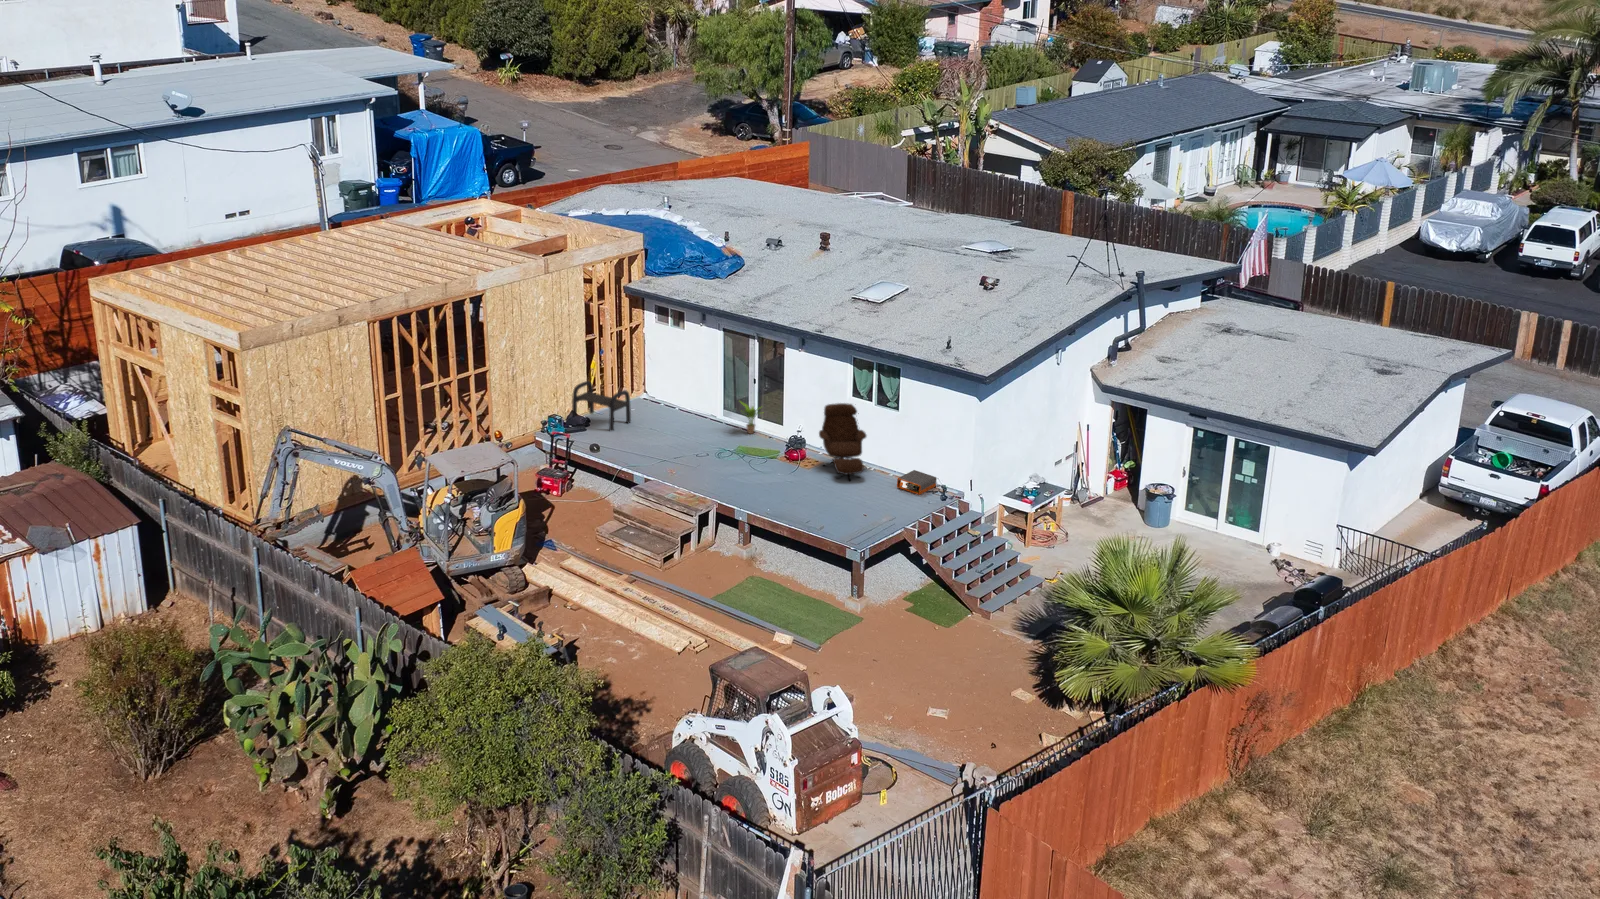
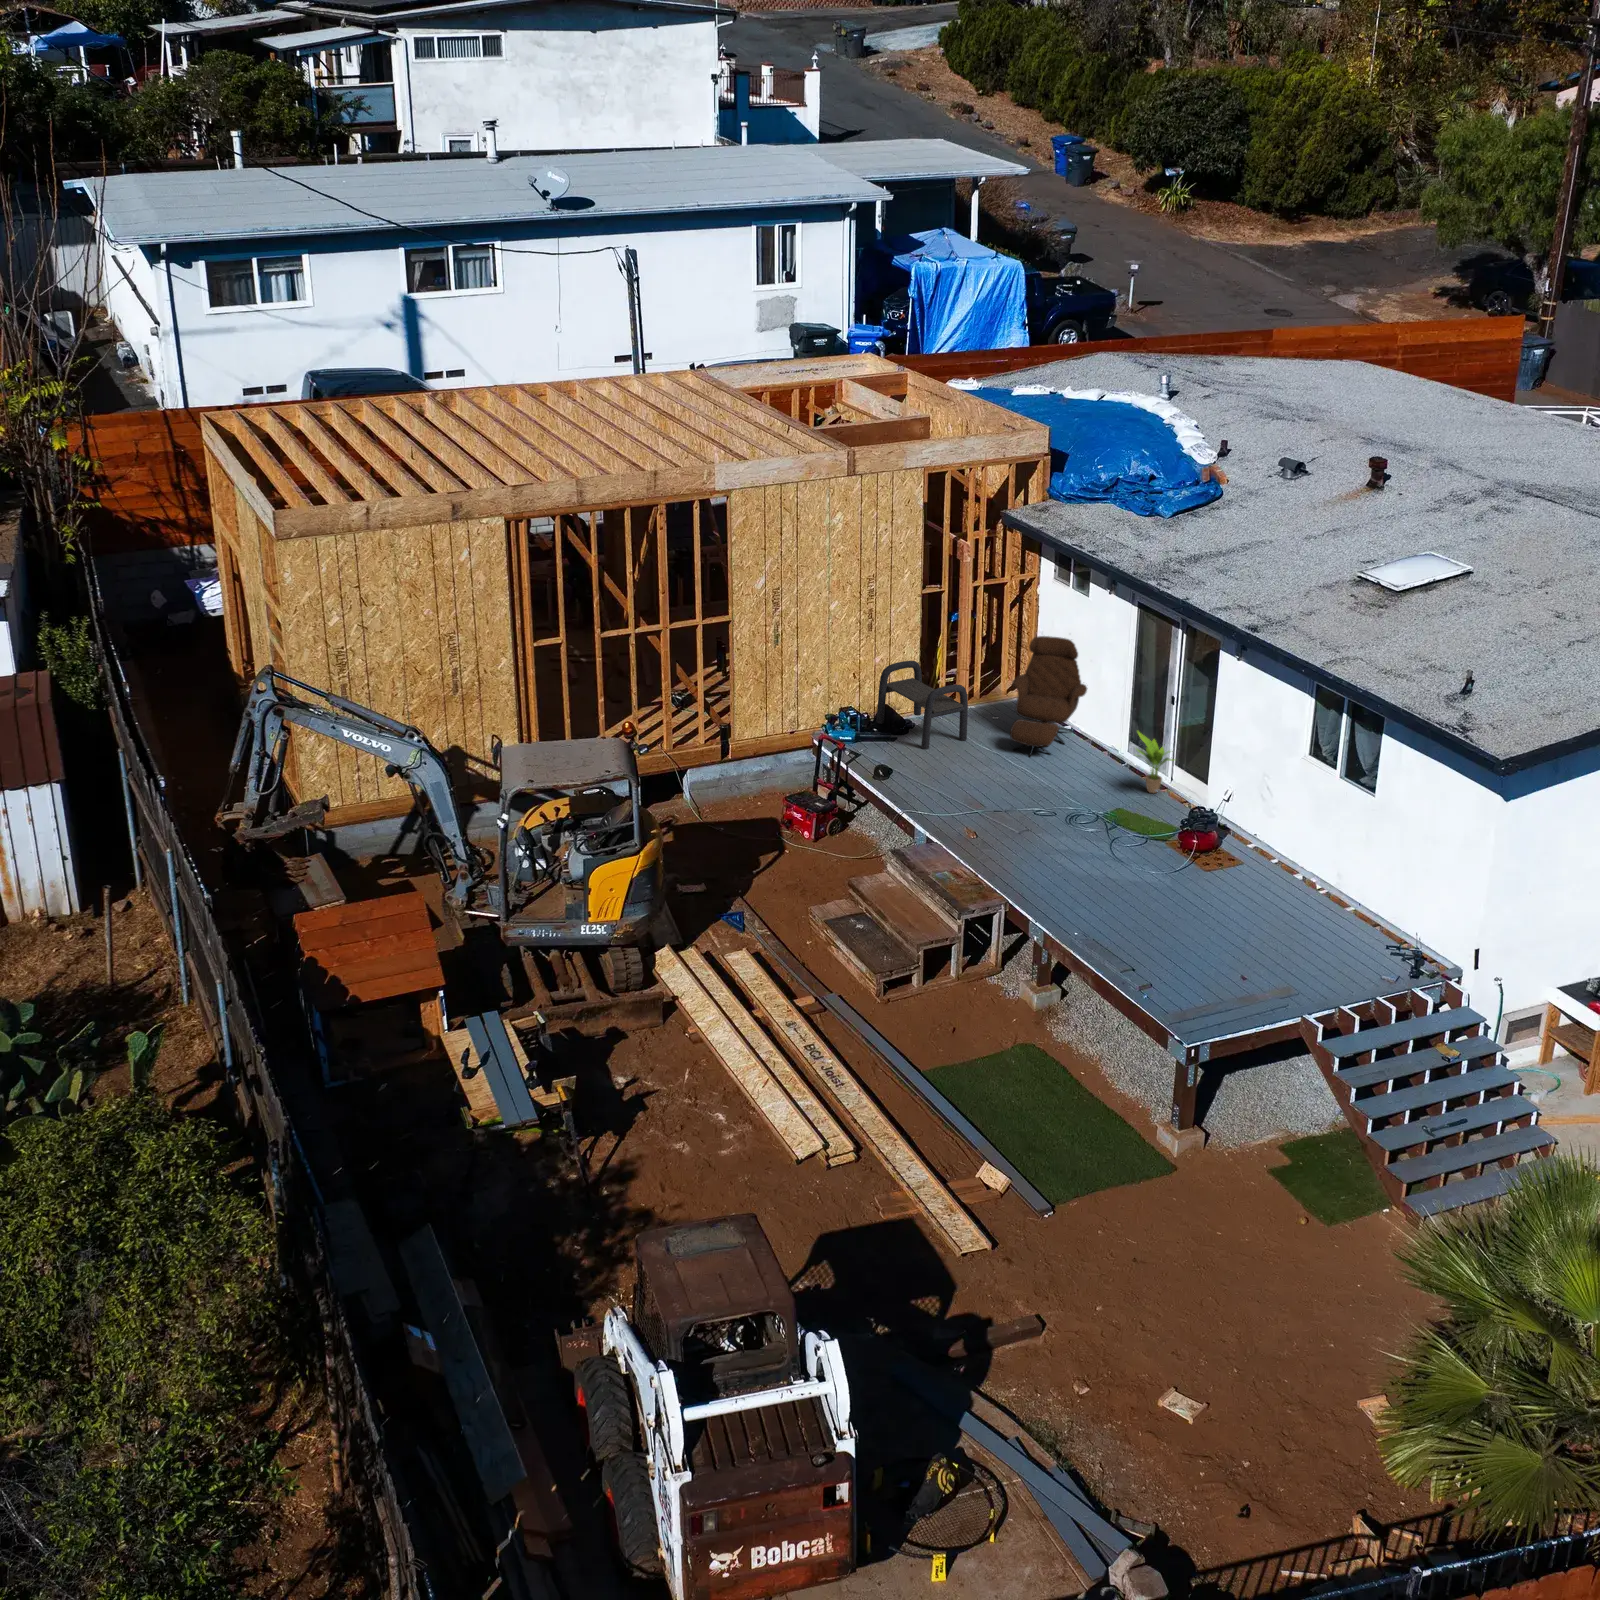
lounge chair: present [819,403,866,480] -> present [1010,636,1087,757]
storage box: present [897,470,937,495] -> none [1342,914,1425,963]

